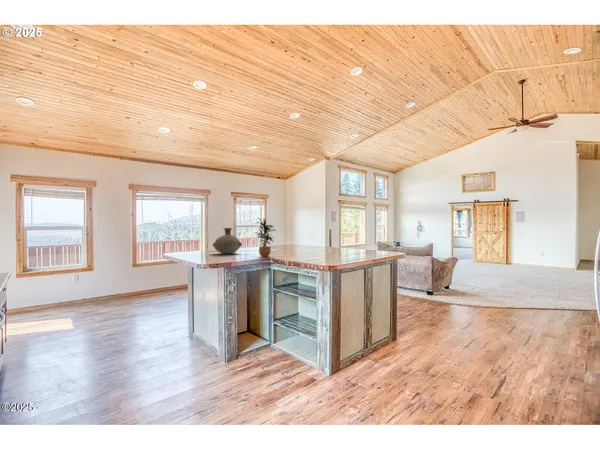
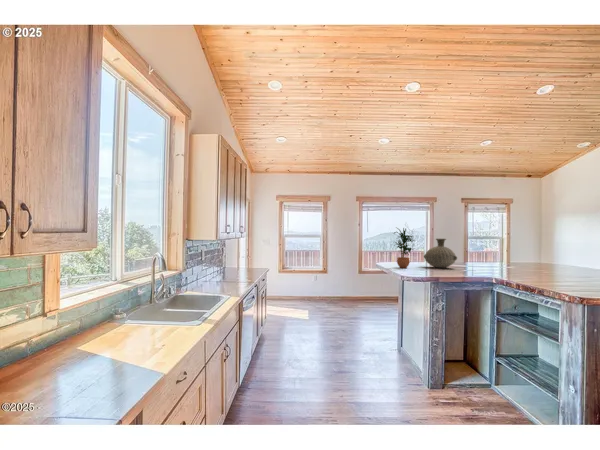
potted plant: present [257,218,275,257] -> present [395,228,414,268]

